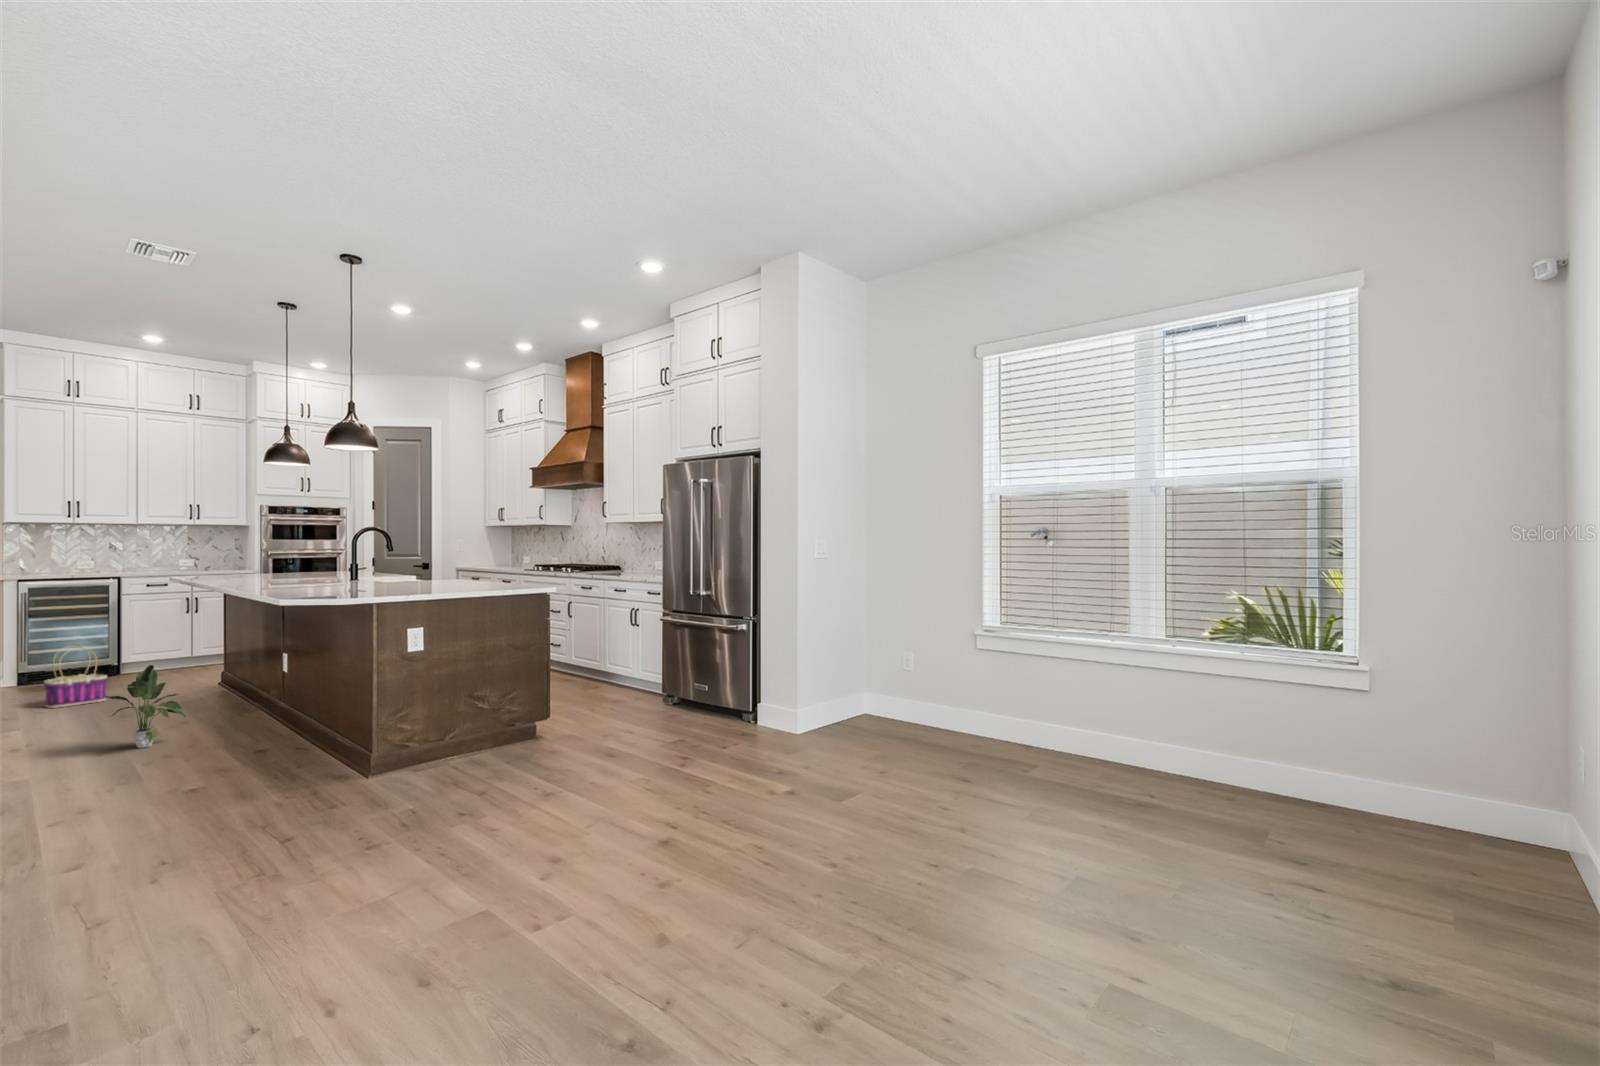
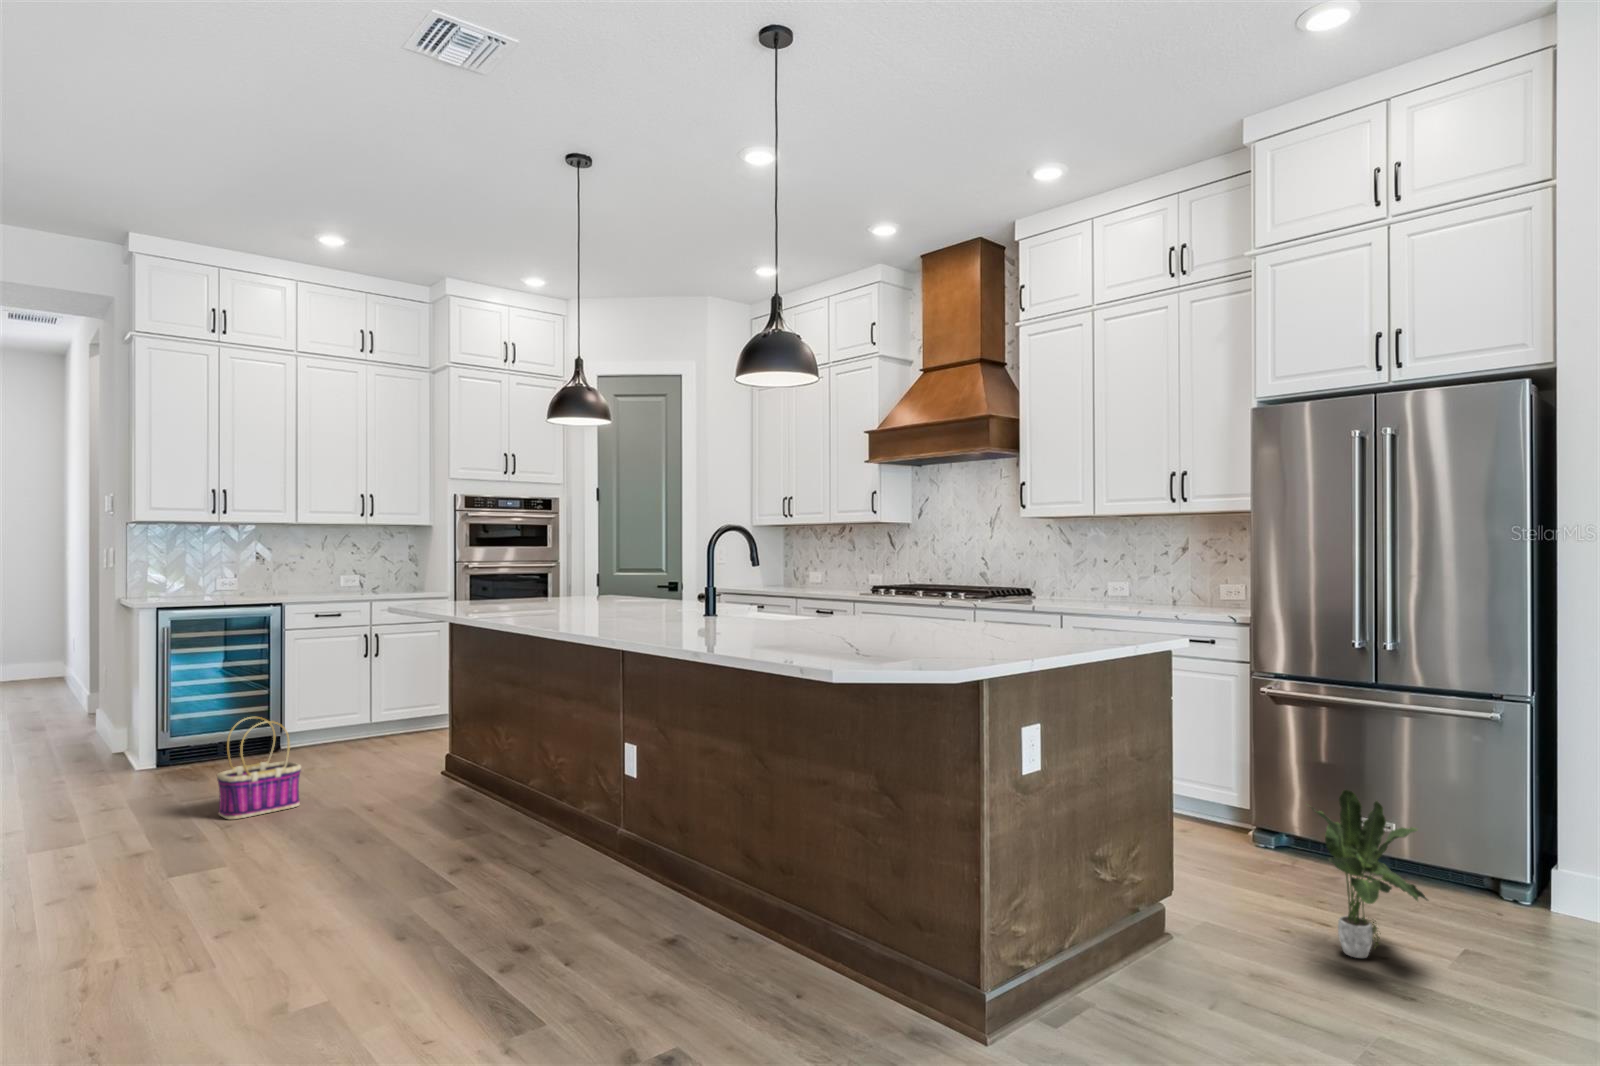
potted plant: present [105,665,186,748] -> present [1310,790,1428,958]

